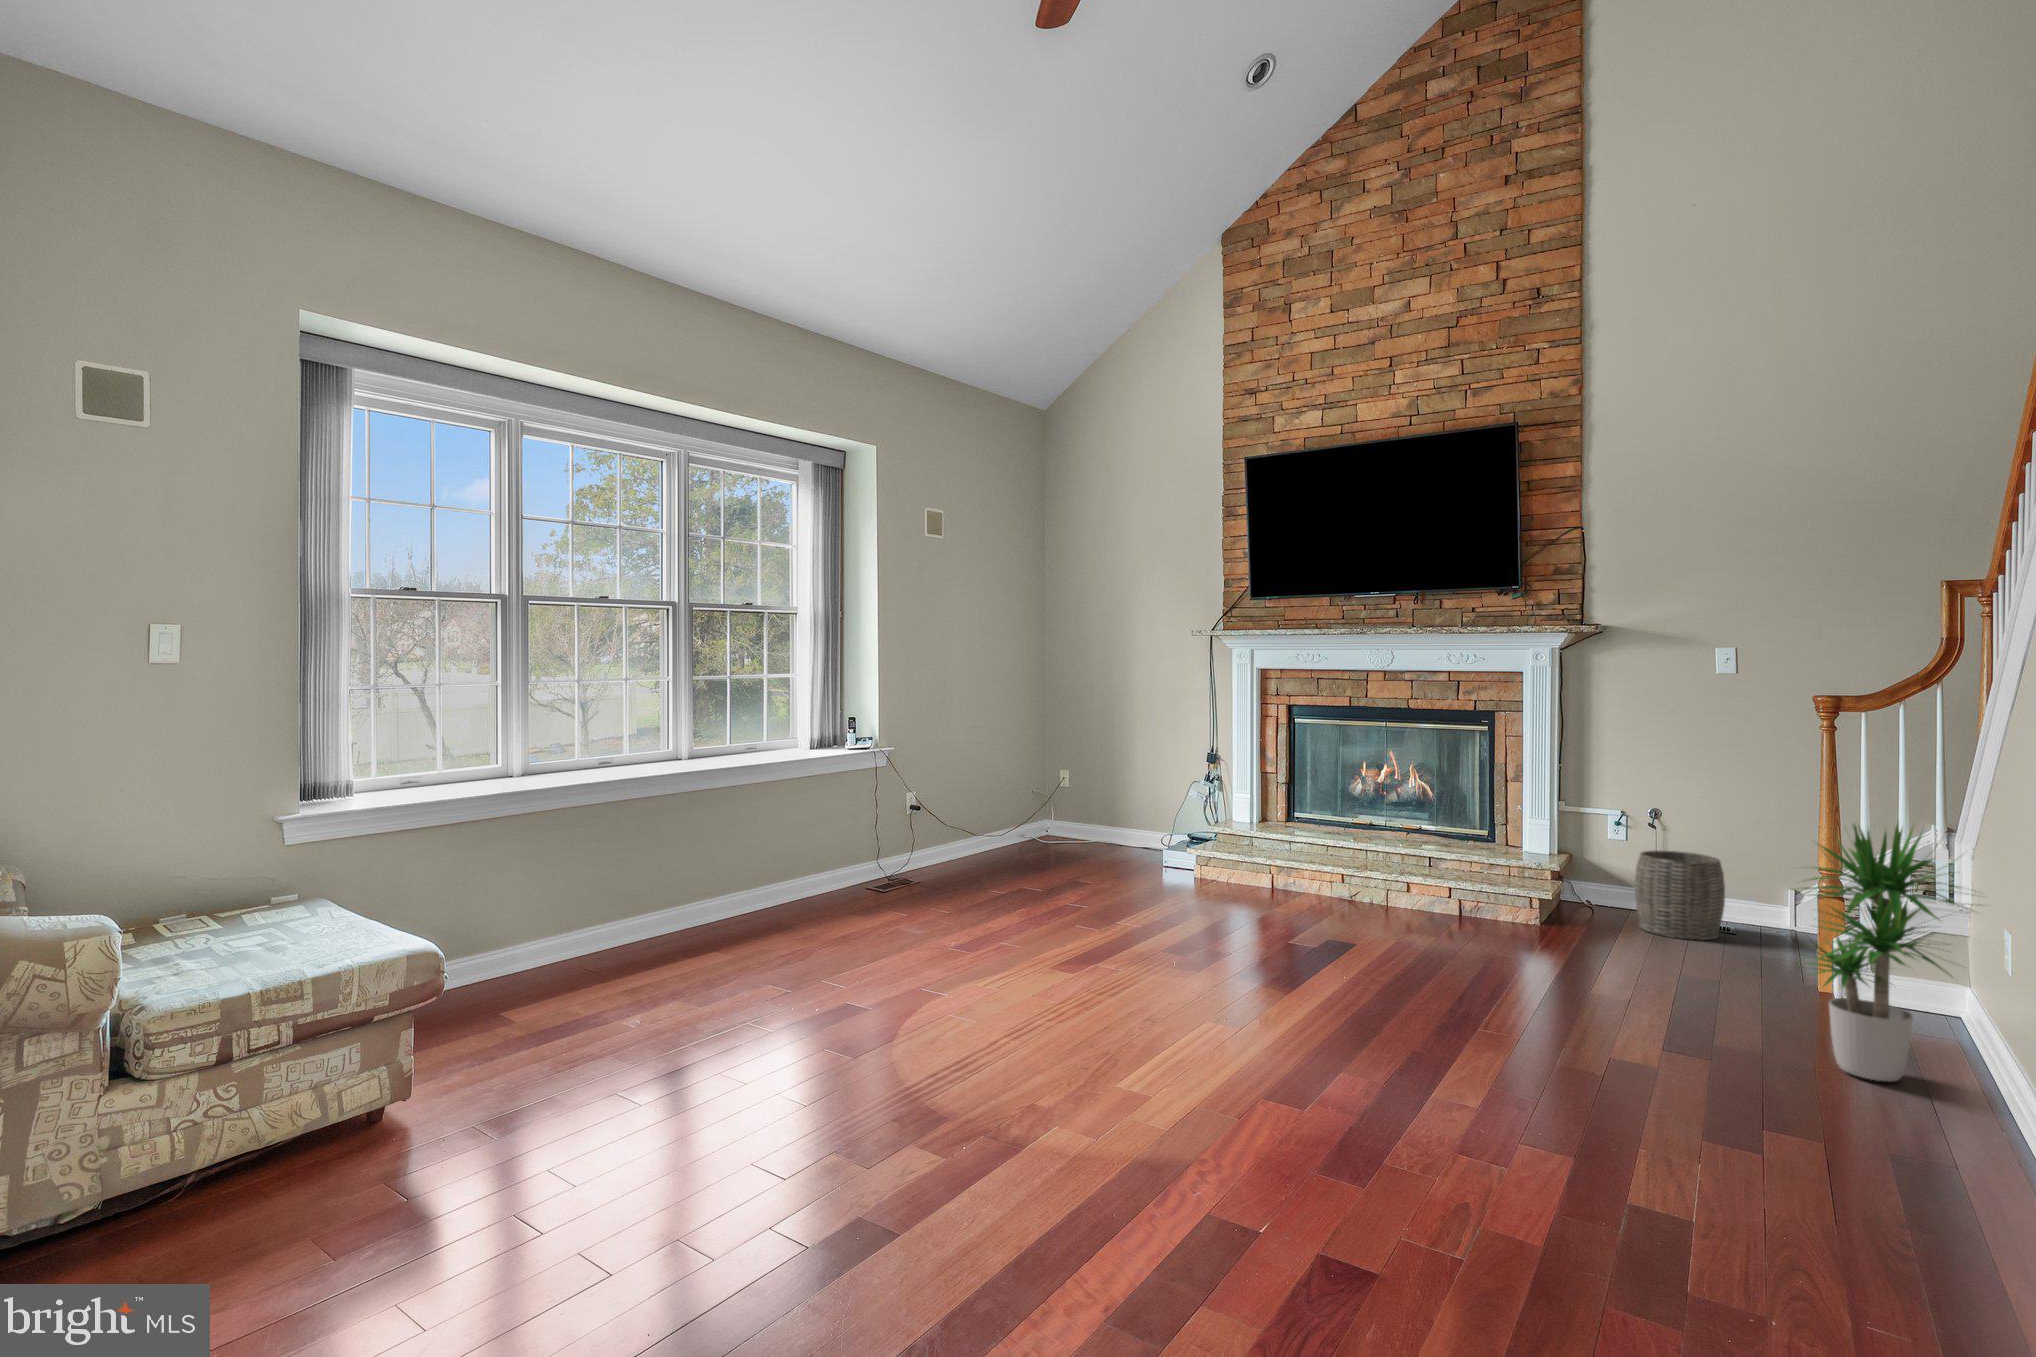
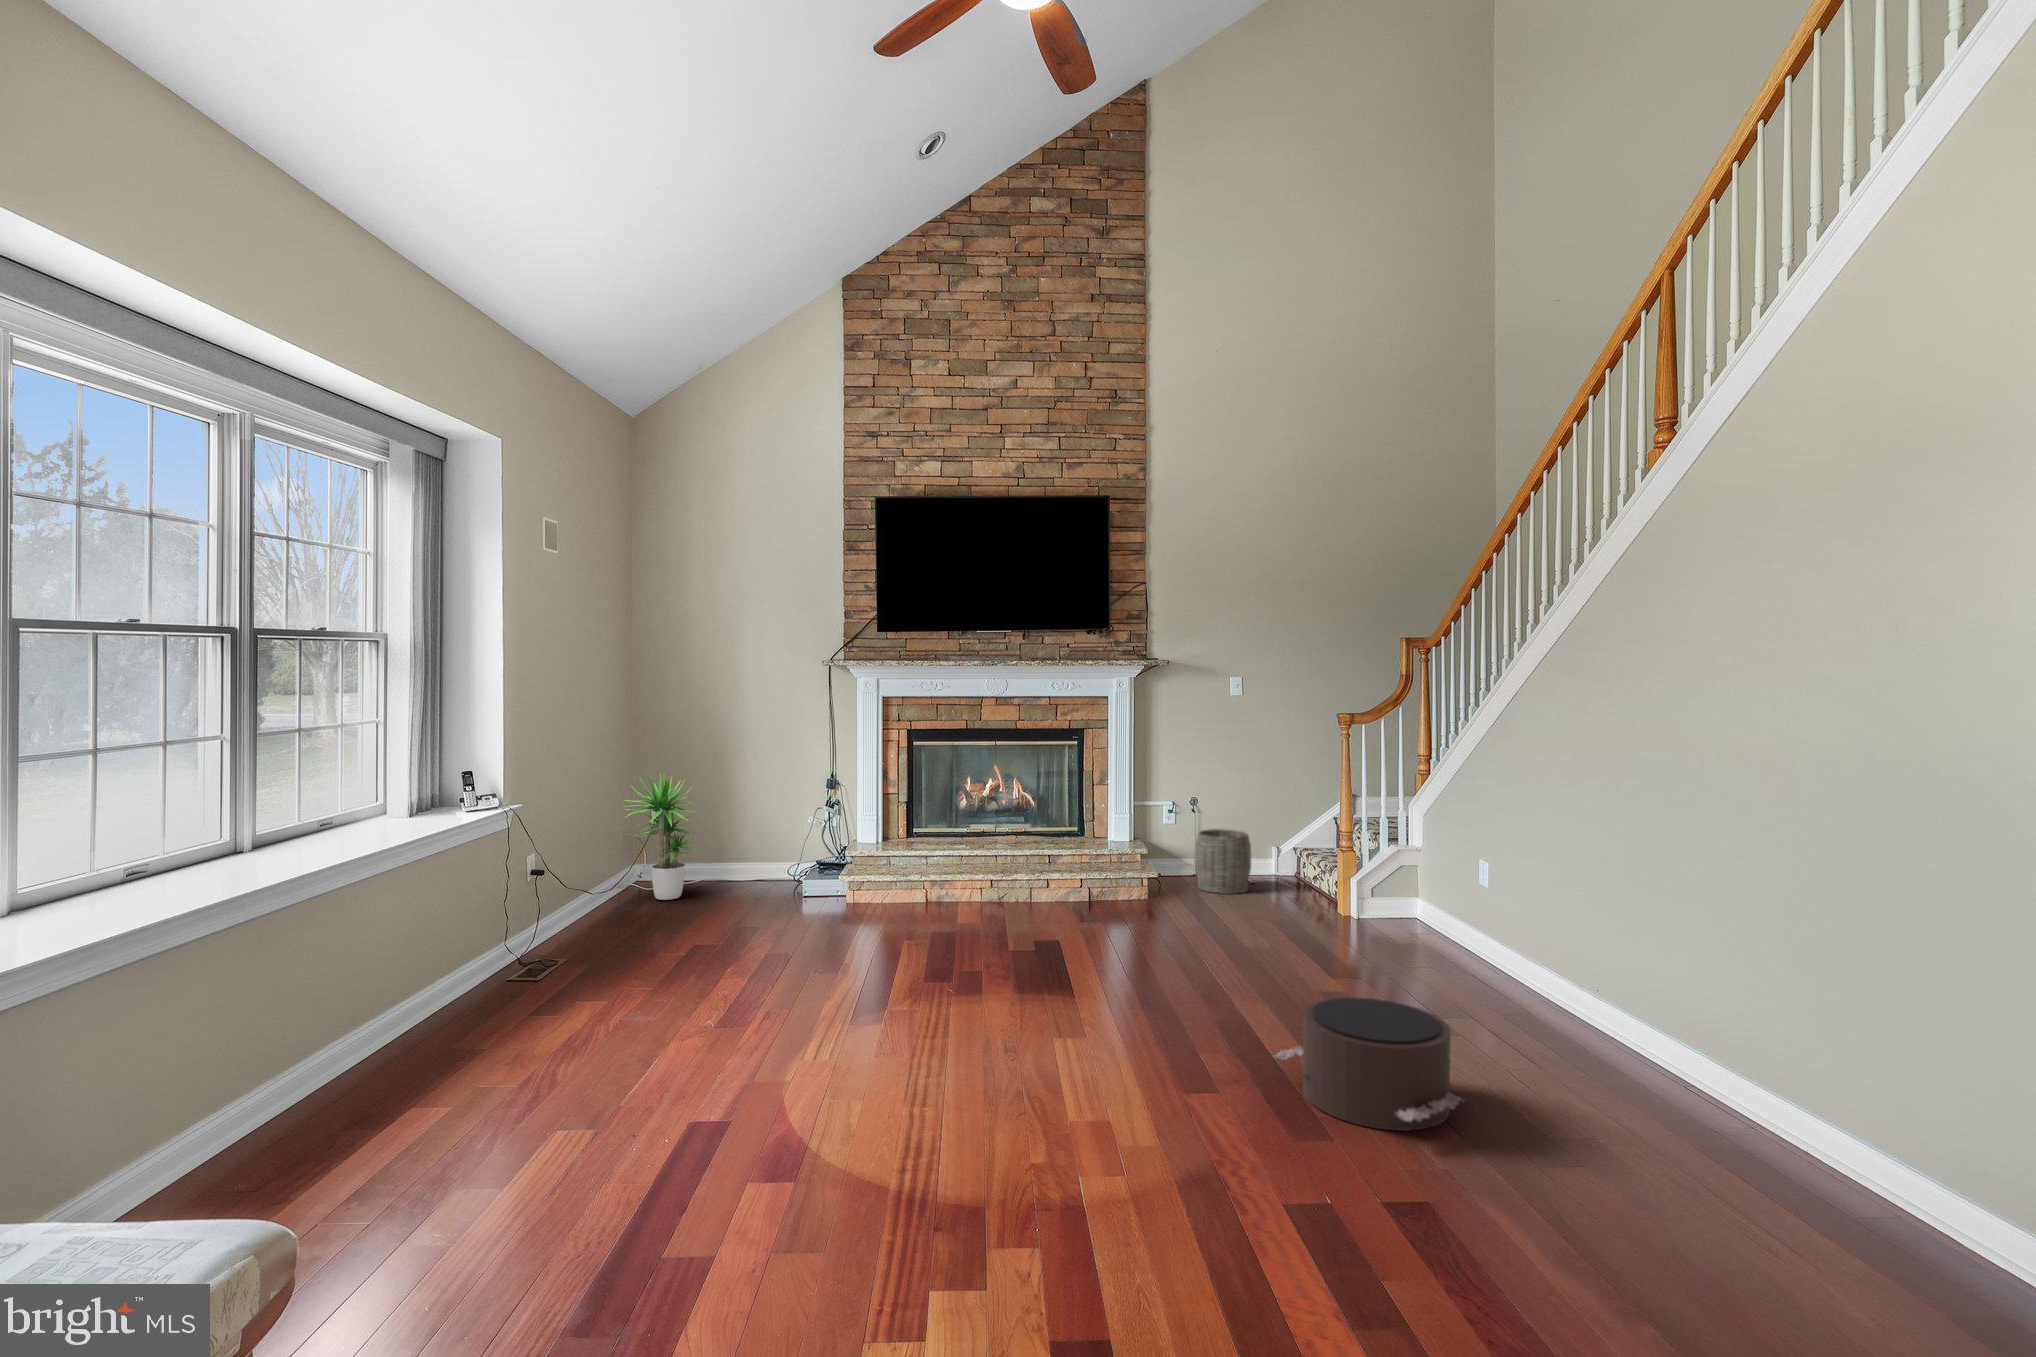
potted plant: present [1802,824,1972,1081] -> present [626,774,696,900]
pouf: none [1360,1028,1564,1210] -> present [1275,997,1462,1131]

